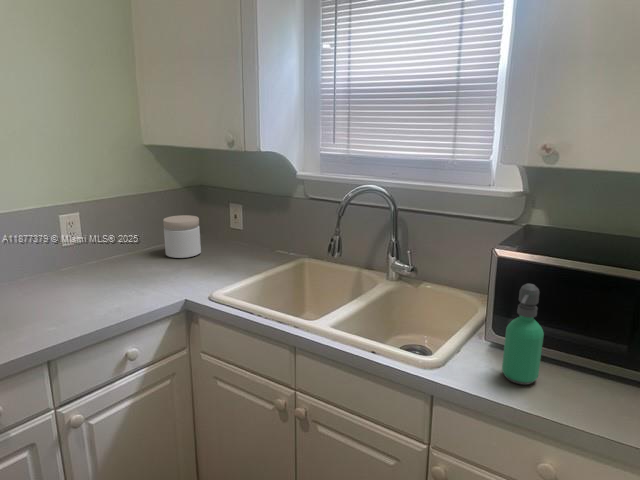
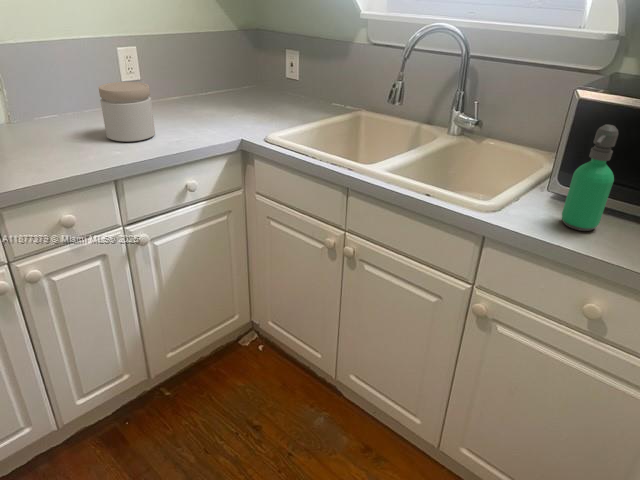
jar: present [163,215,201,258] -> present [99,82,155,142]

